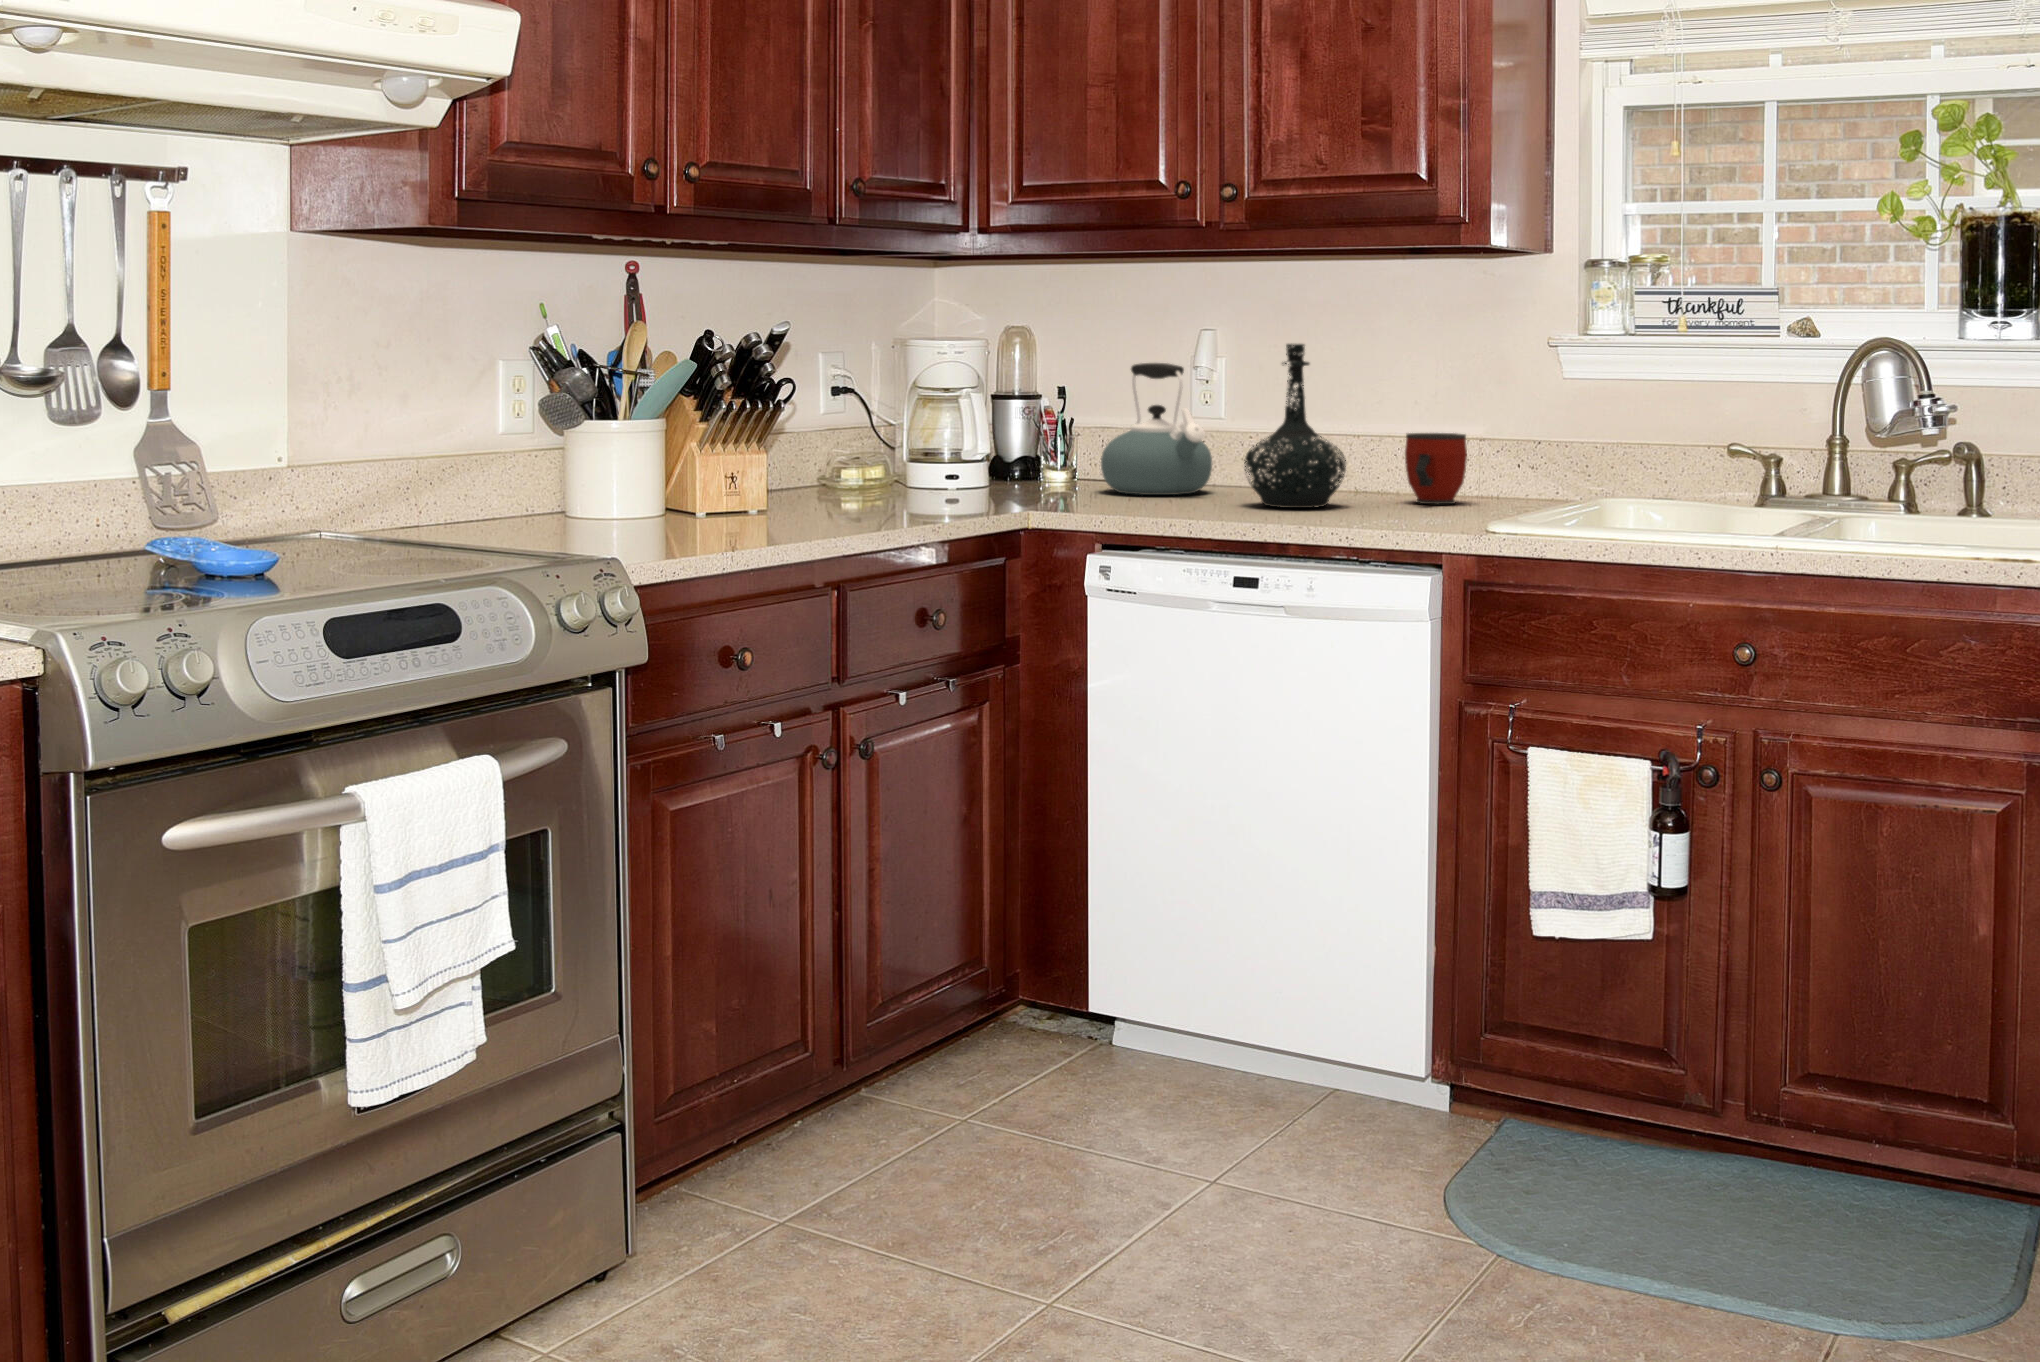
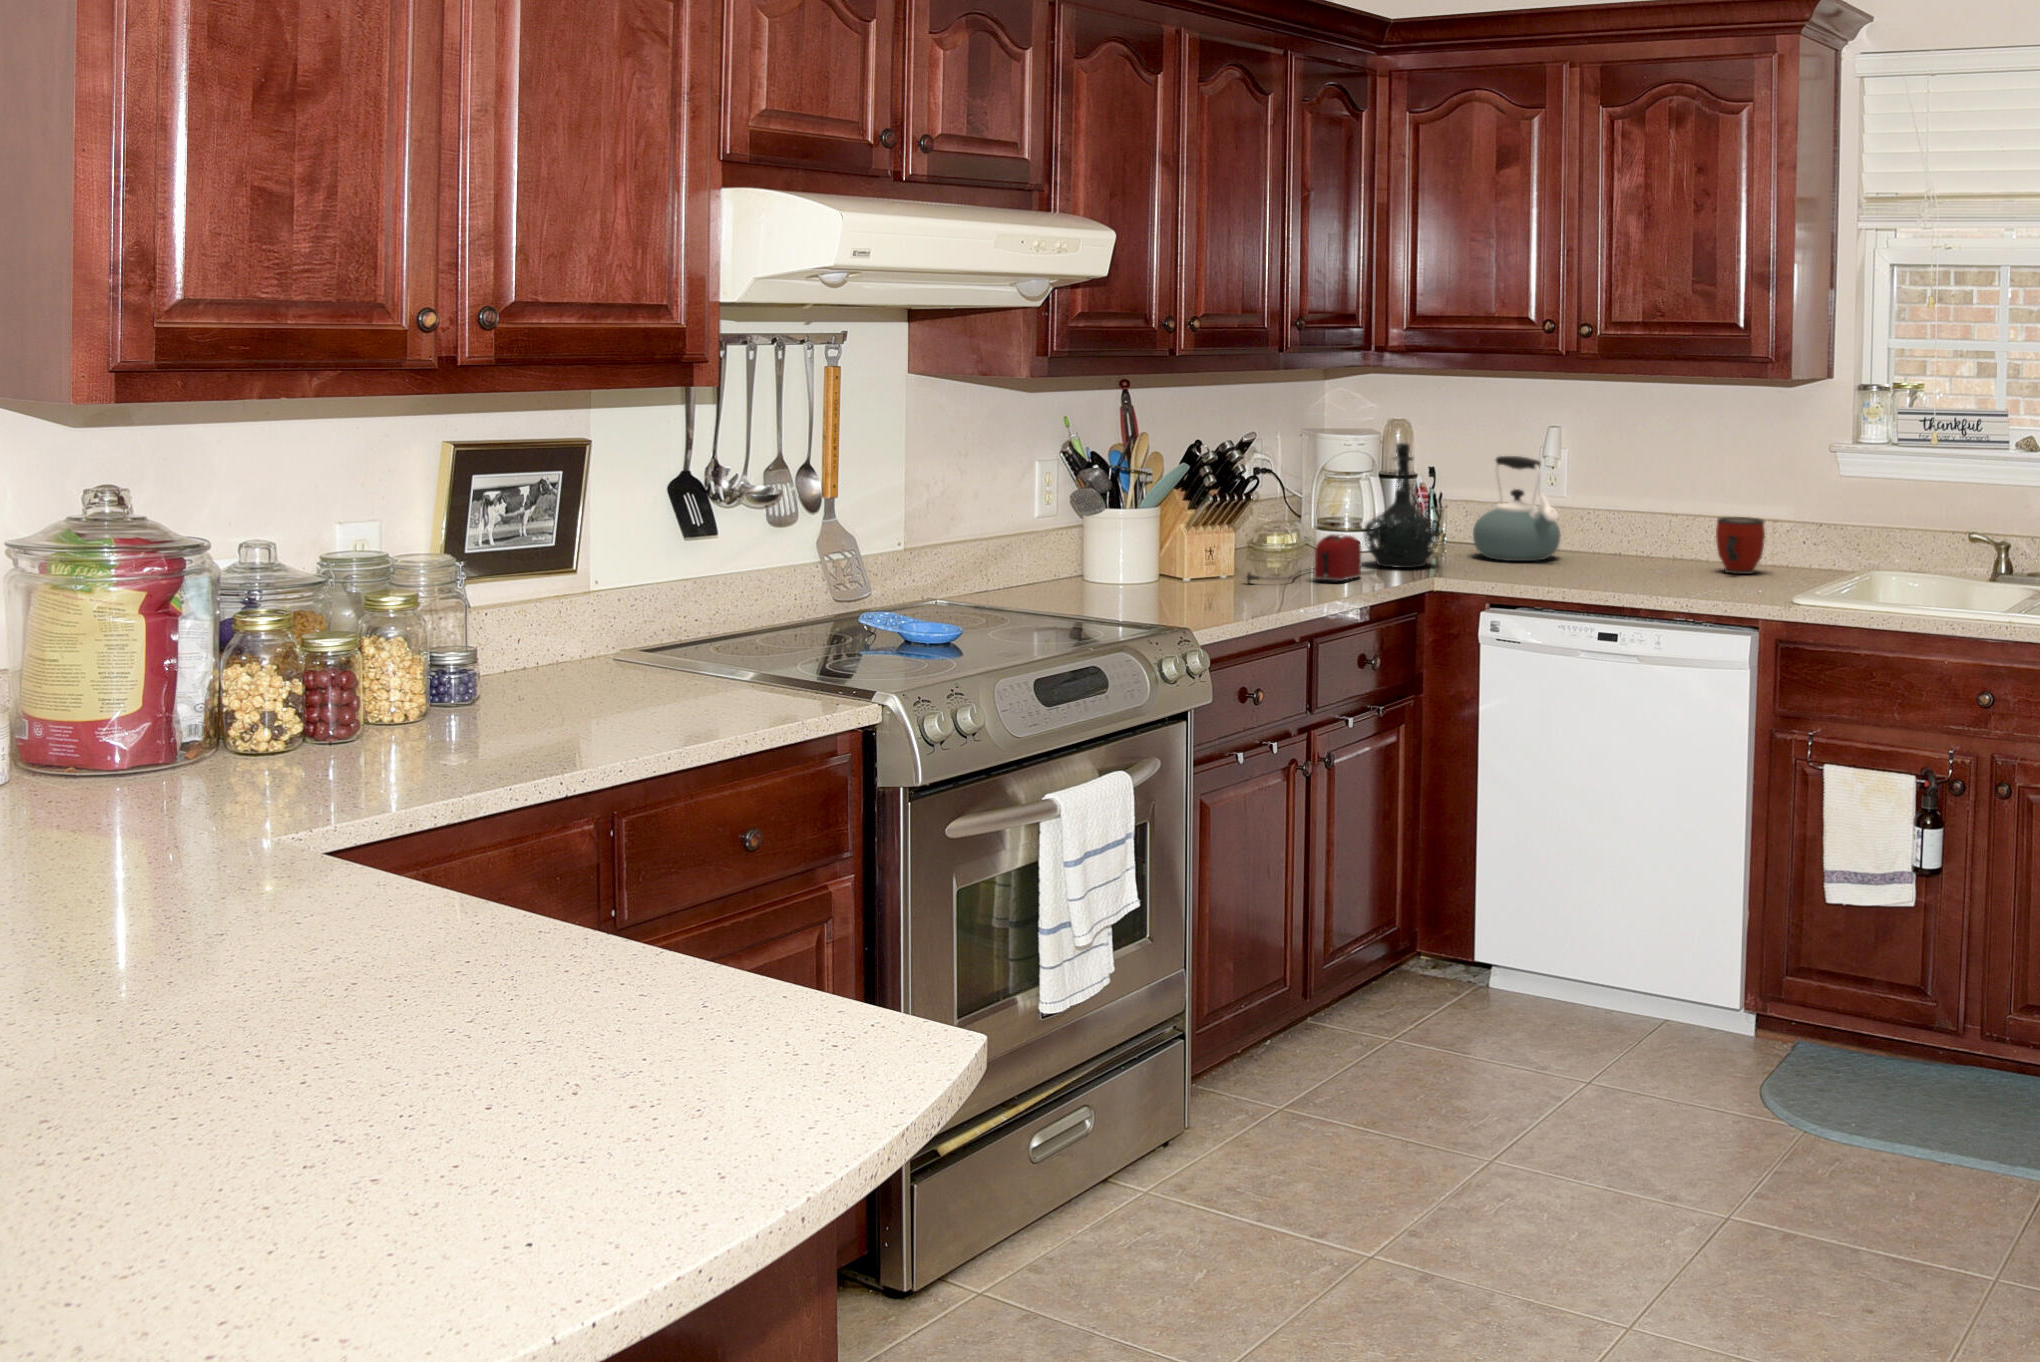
bottle: present [1244,344,1346,508] -> present [1364,443,1440,568]
toaster: none [769,454,935,517] -> present [1245,534,1361,582]

